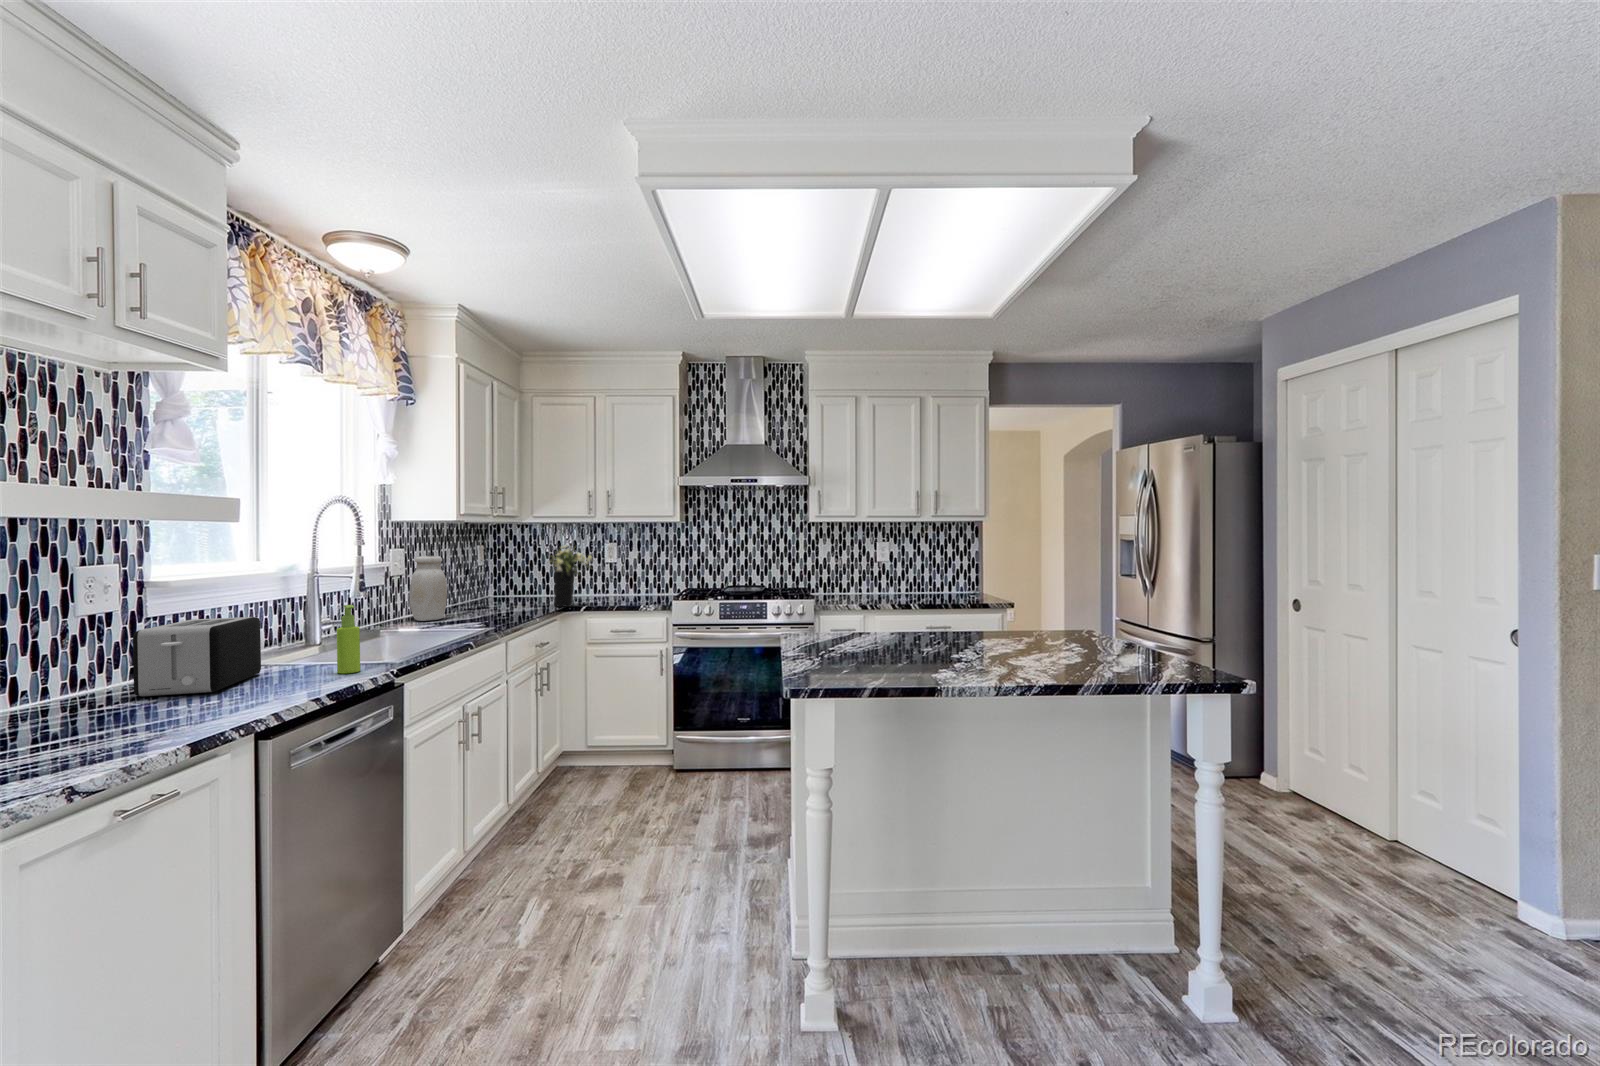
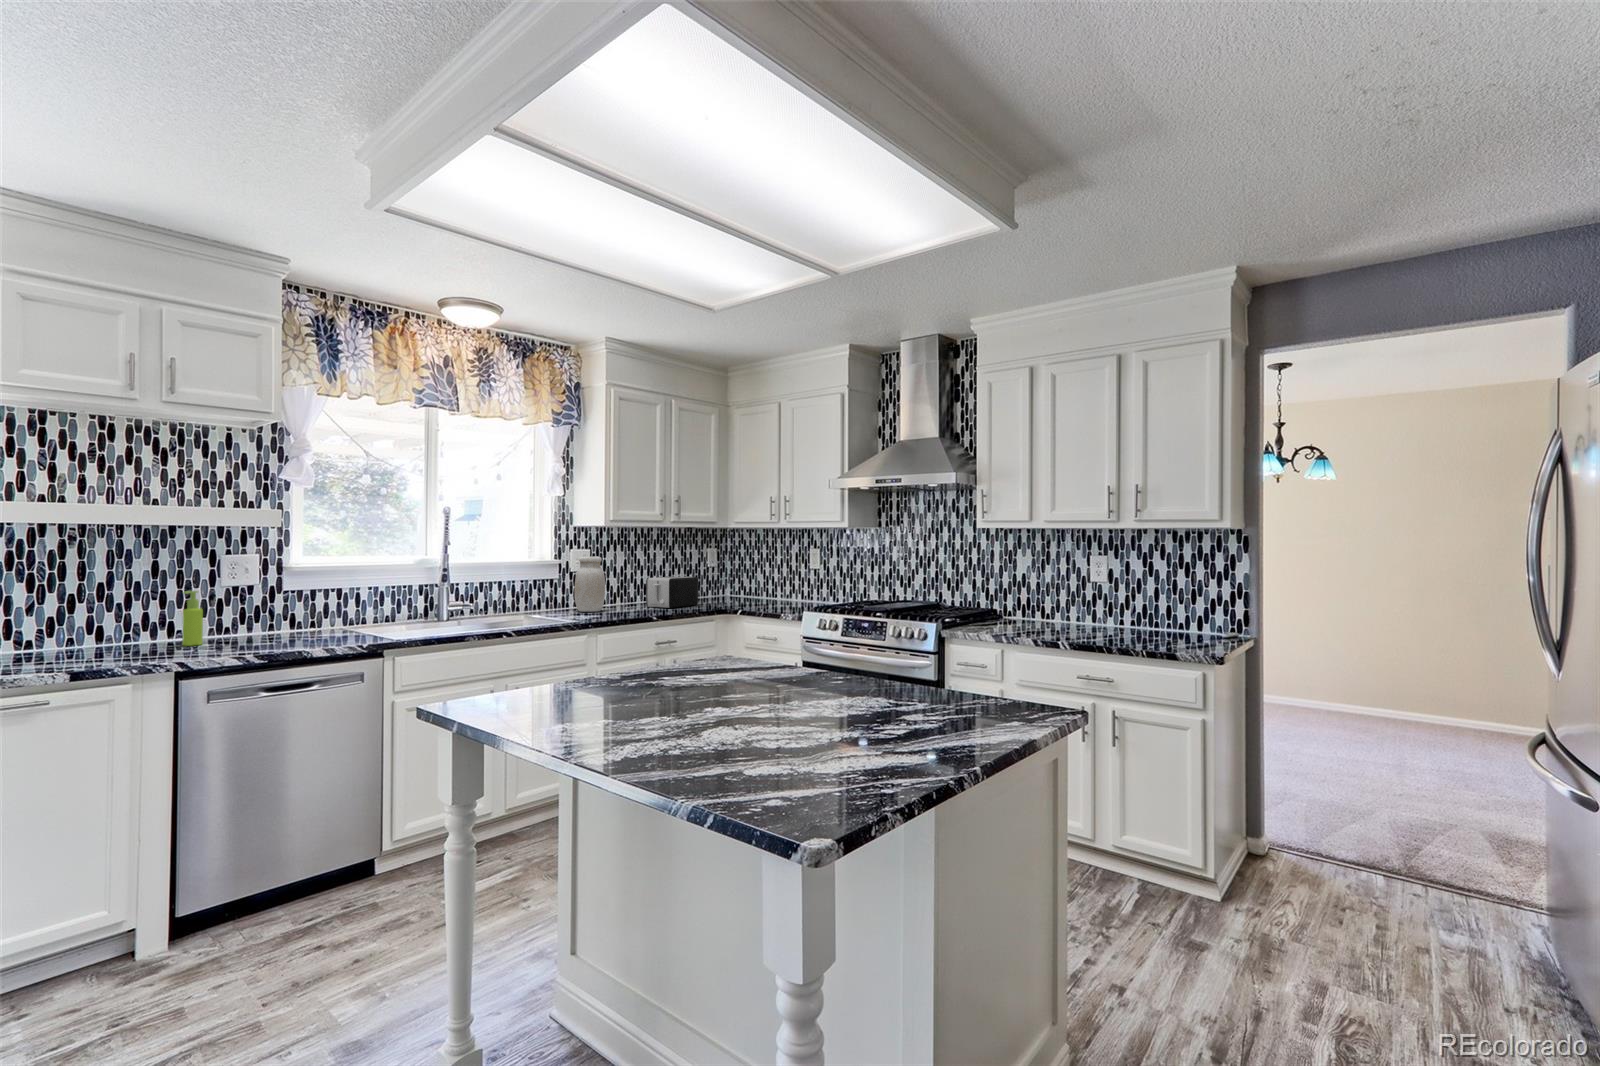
flower arrangement: present [550,546,592,607] -> none [715,549,765,610]
soap dispenser: present [337,605,360,673] -> present [182,591,203,646]
toaster: present [133,617,261,696] -> present [646,577,698,608]

